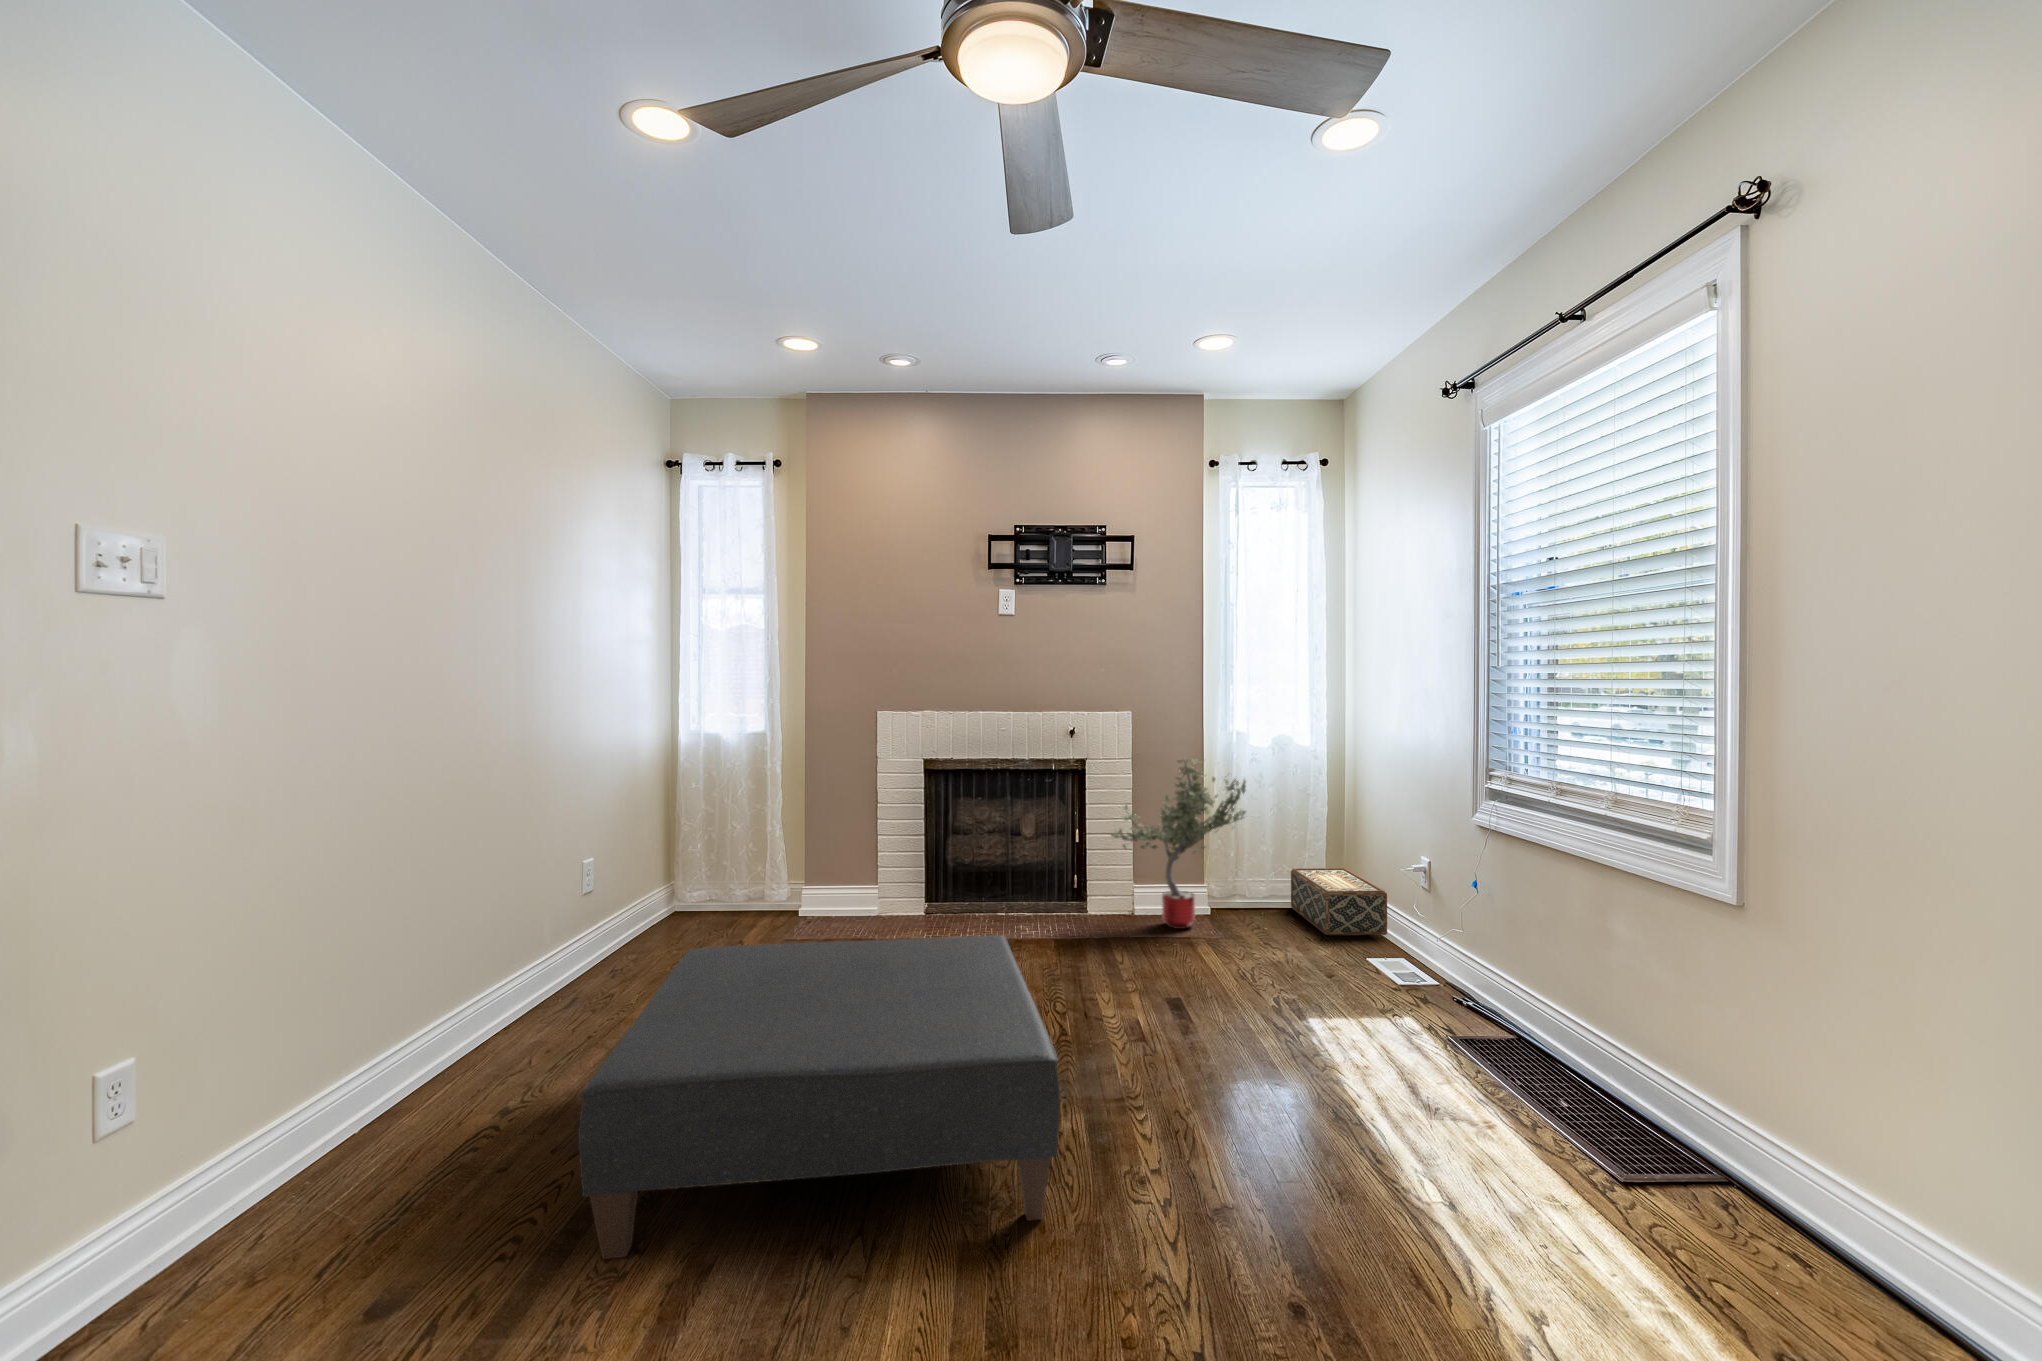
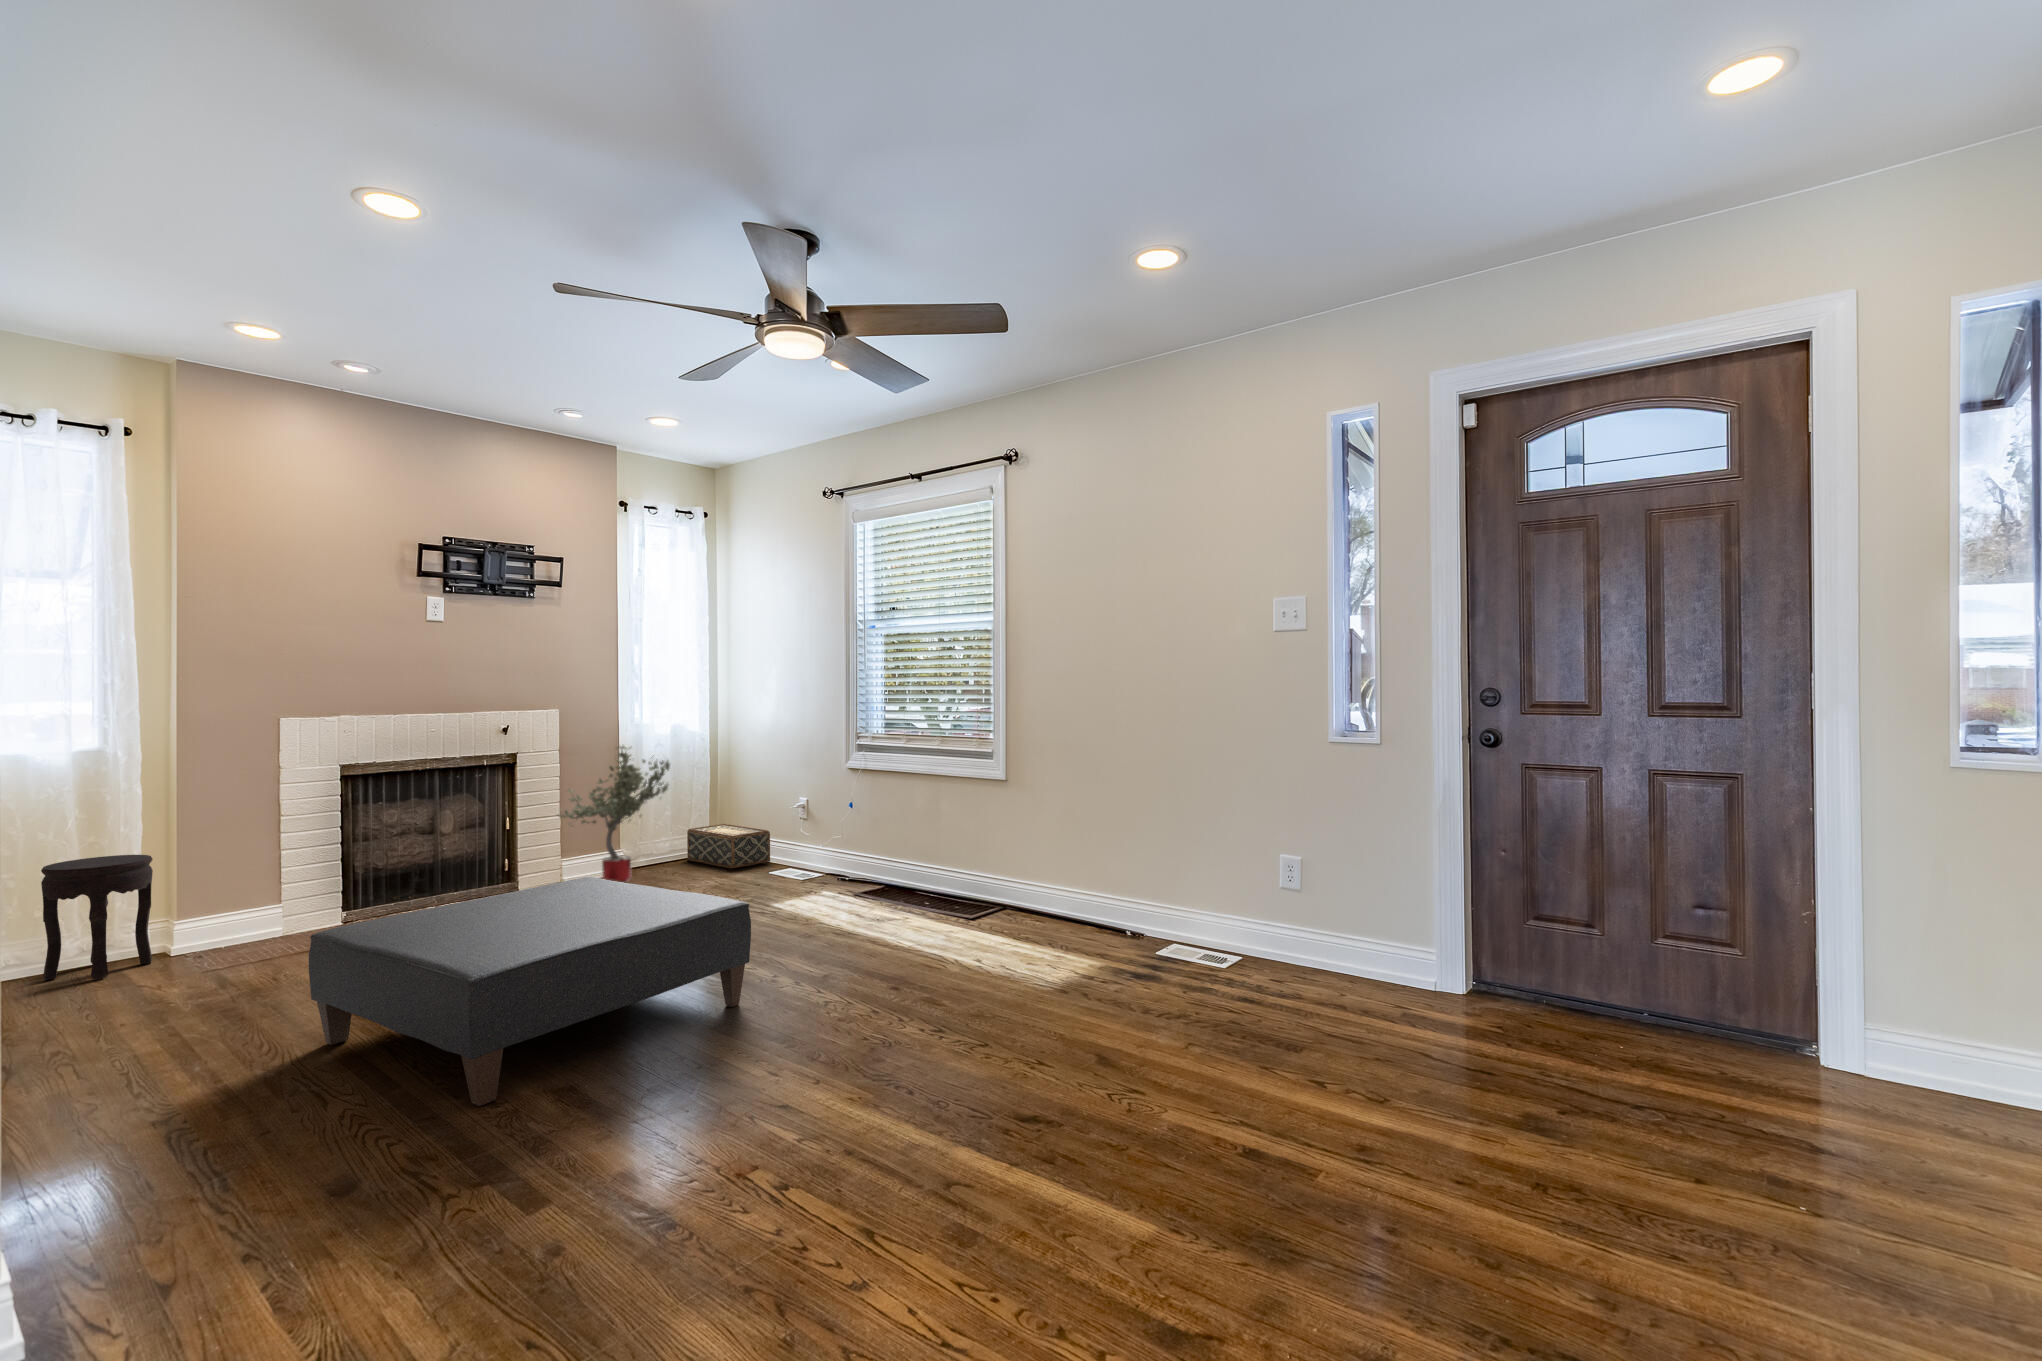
side table: none [714,823,782,928] -> present [41,855,153,980]

